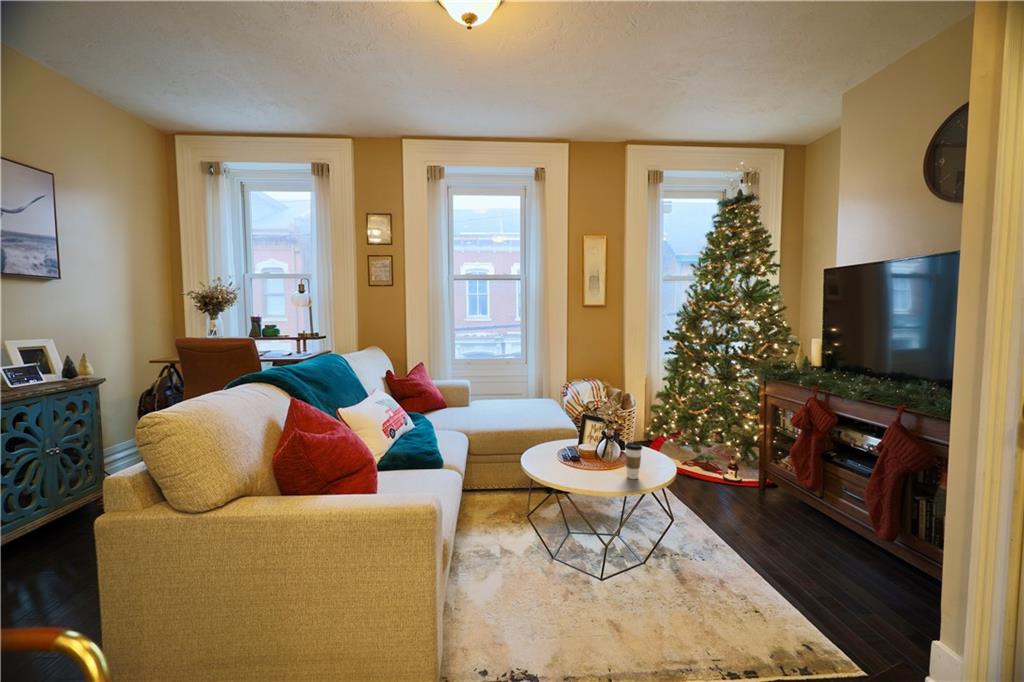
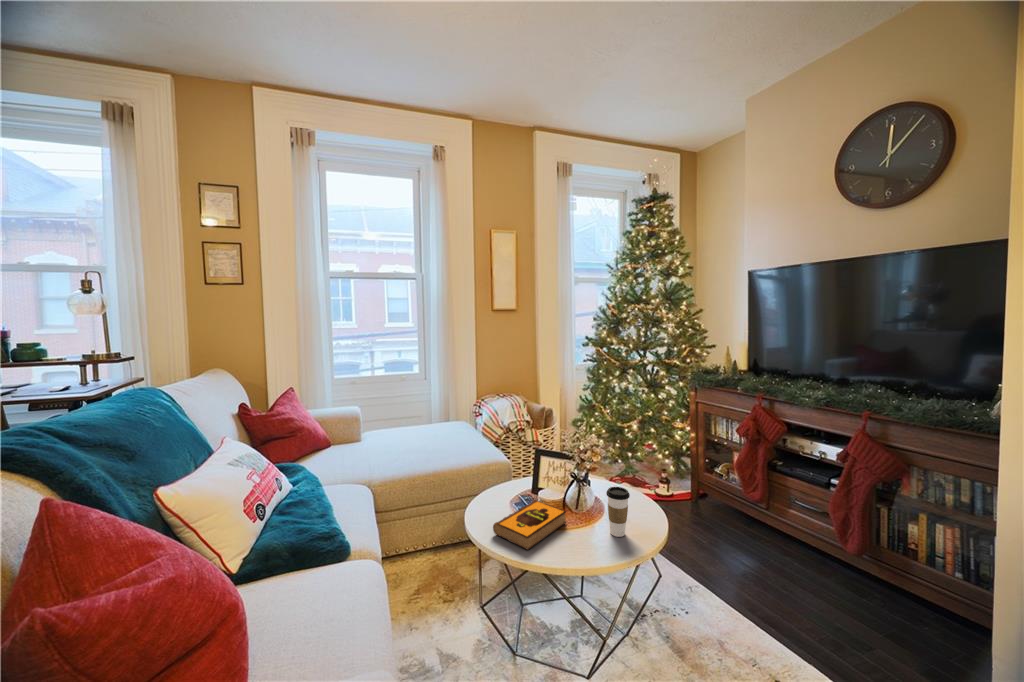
hardback book: none [539,450,597,476] -> present [493,500,566,550]

